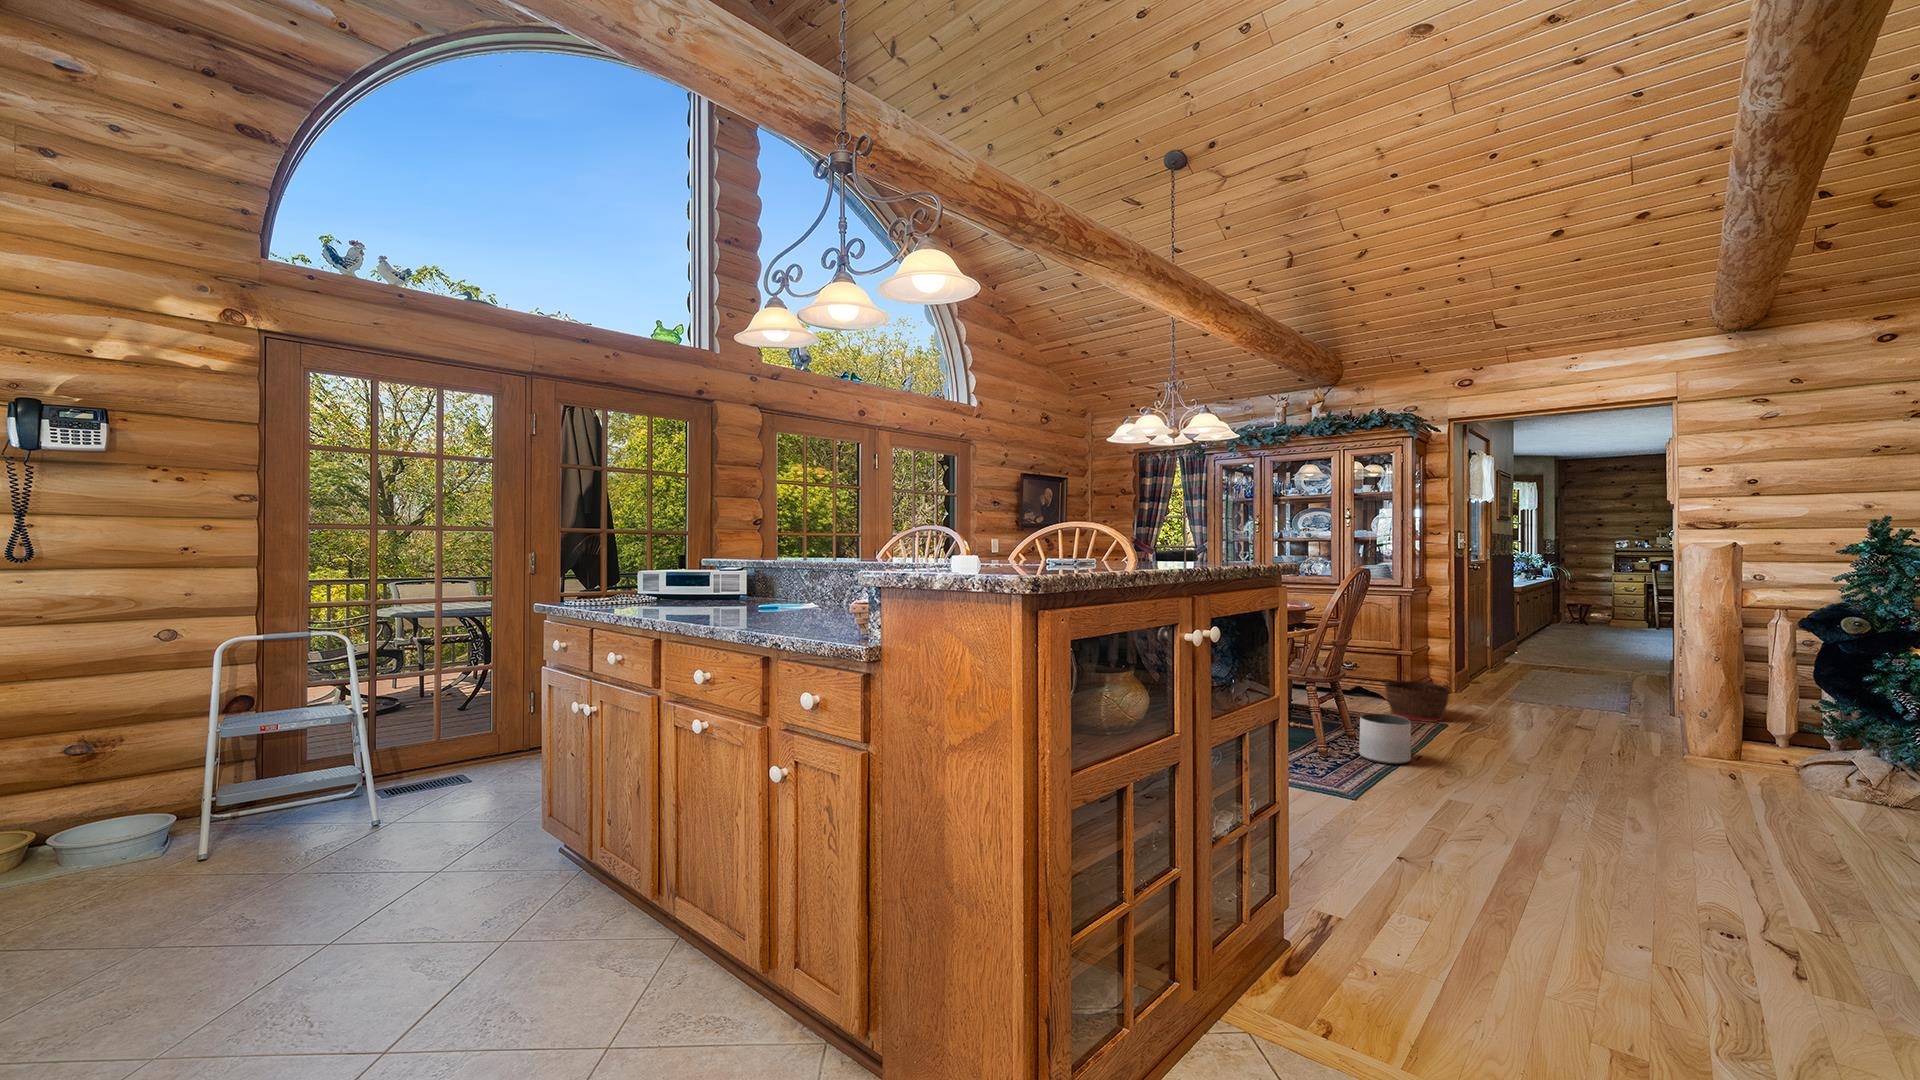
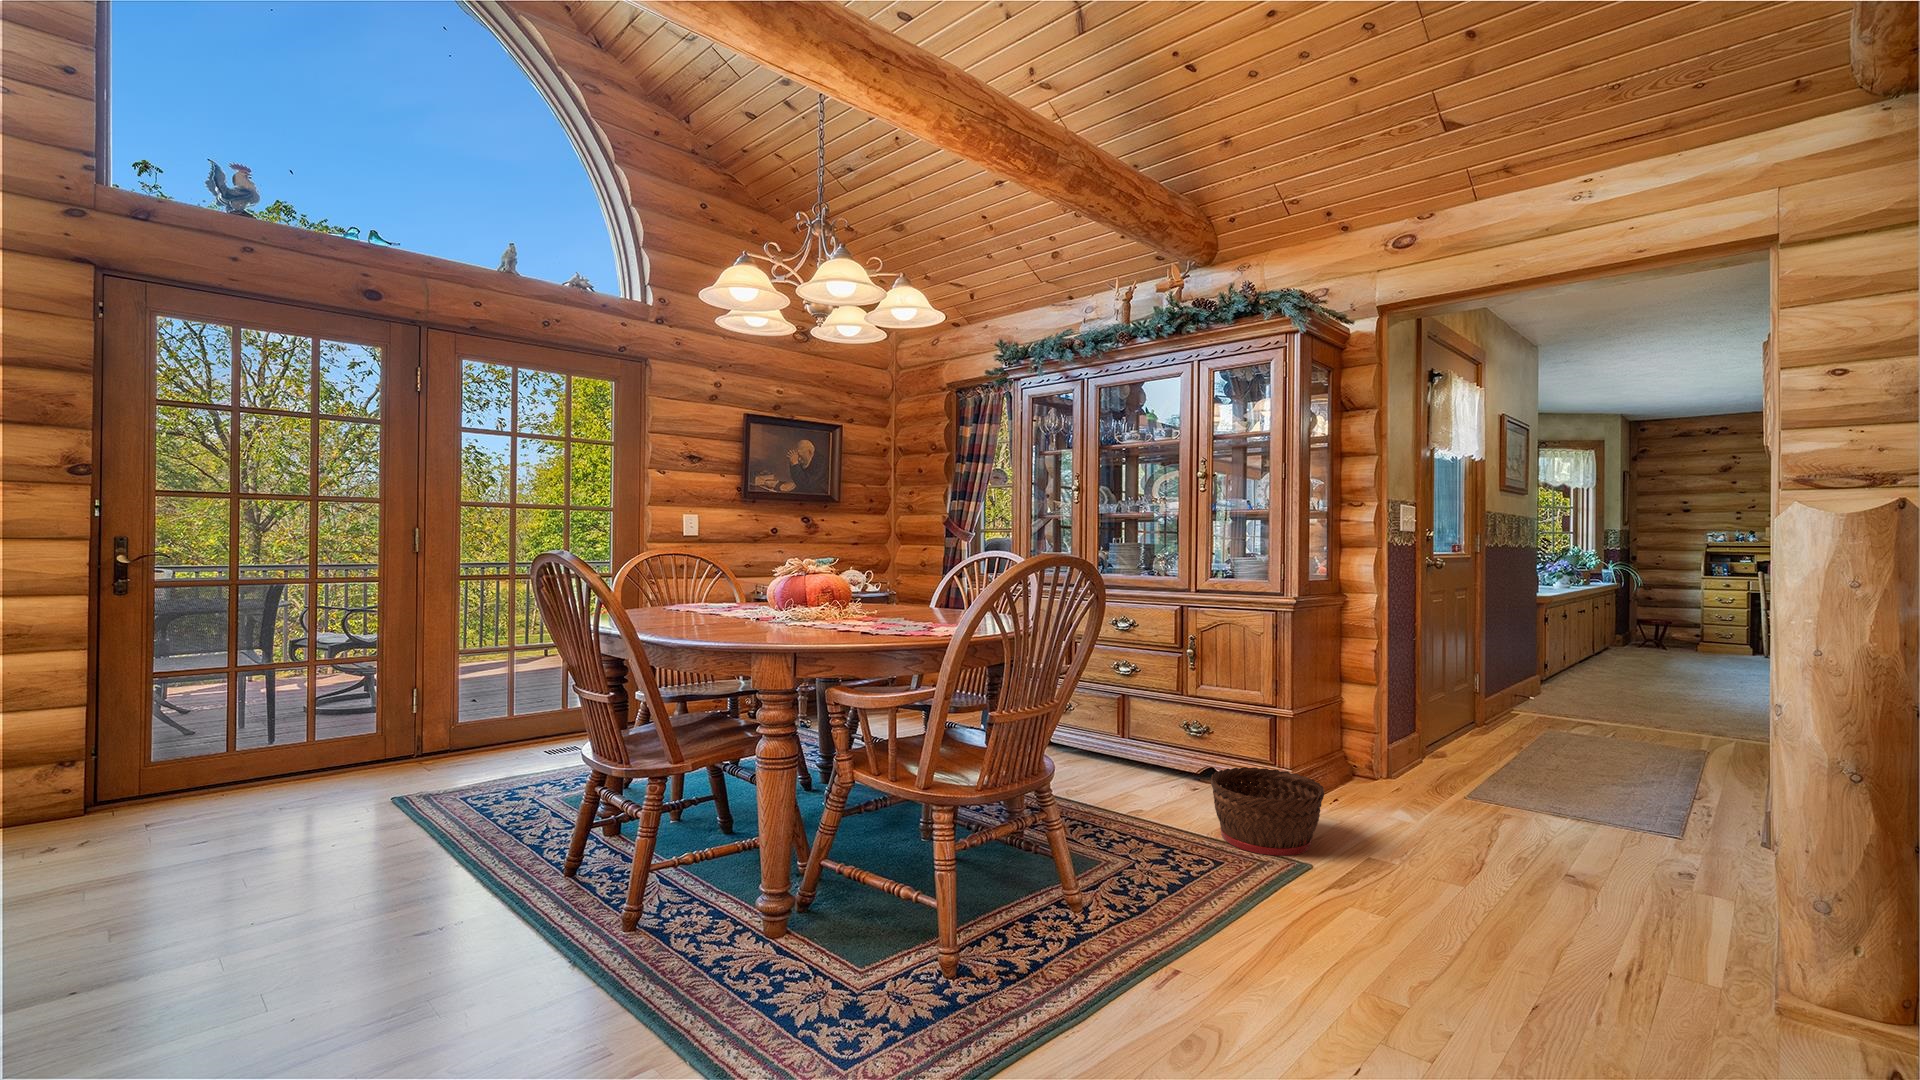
planter: present [1359,714,1411,764] -> none [1029,872,1131,1005]

